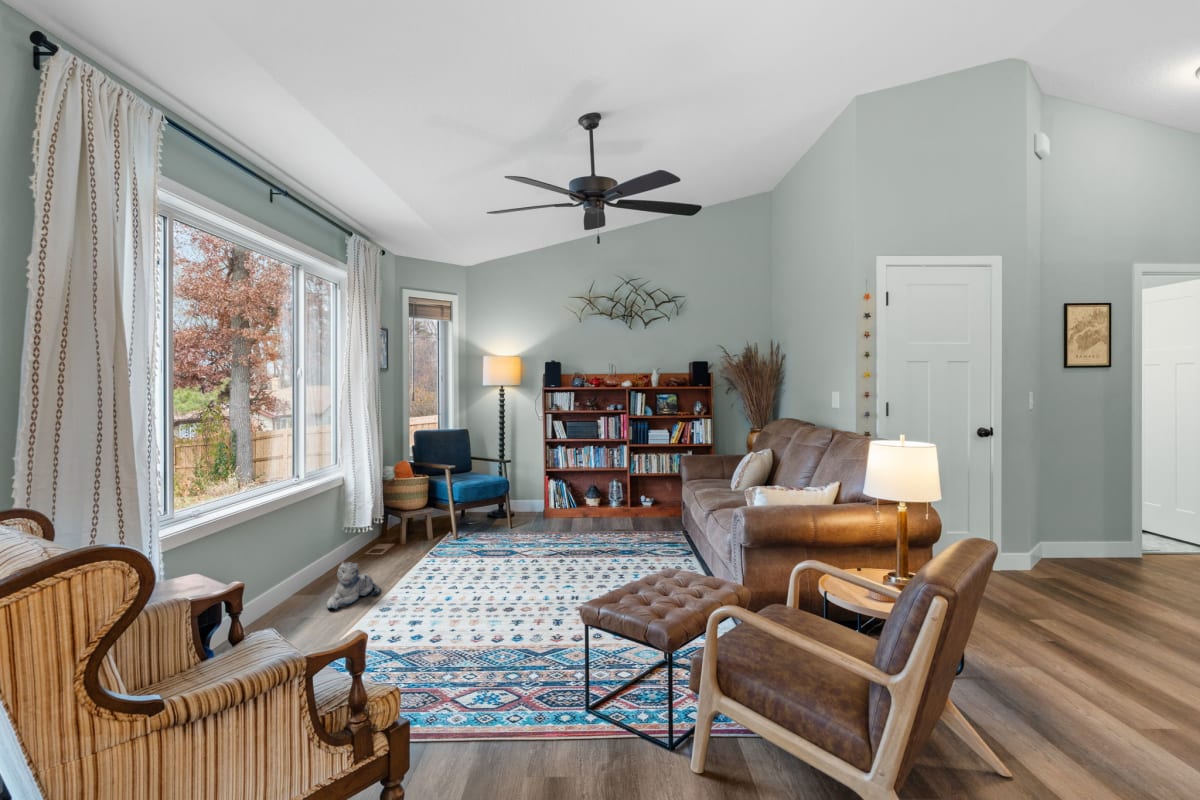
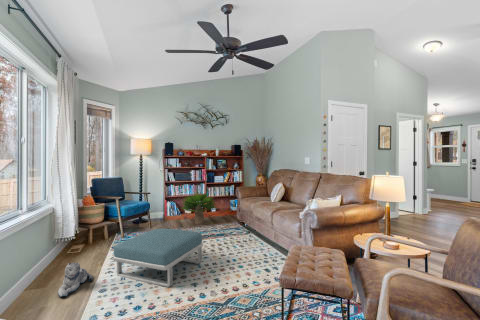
potted plant: none [567,462,644,528] -> present [182,193,215,224]
footstool: none [408,524,559,618] -> present [113,228,203,287]

